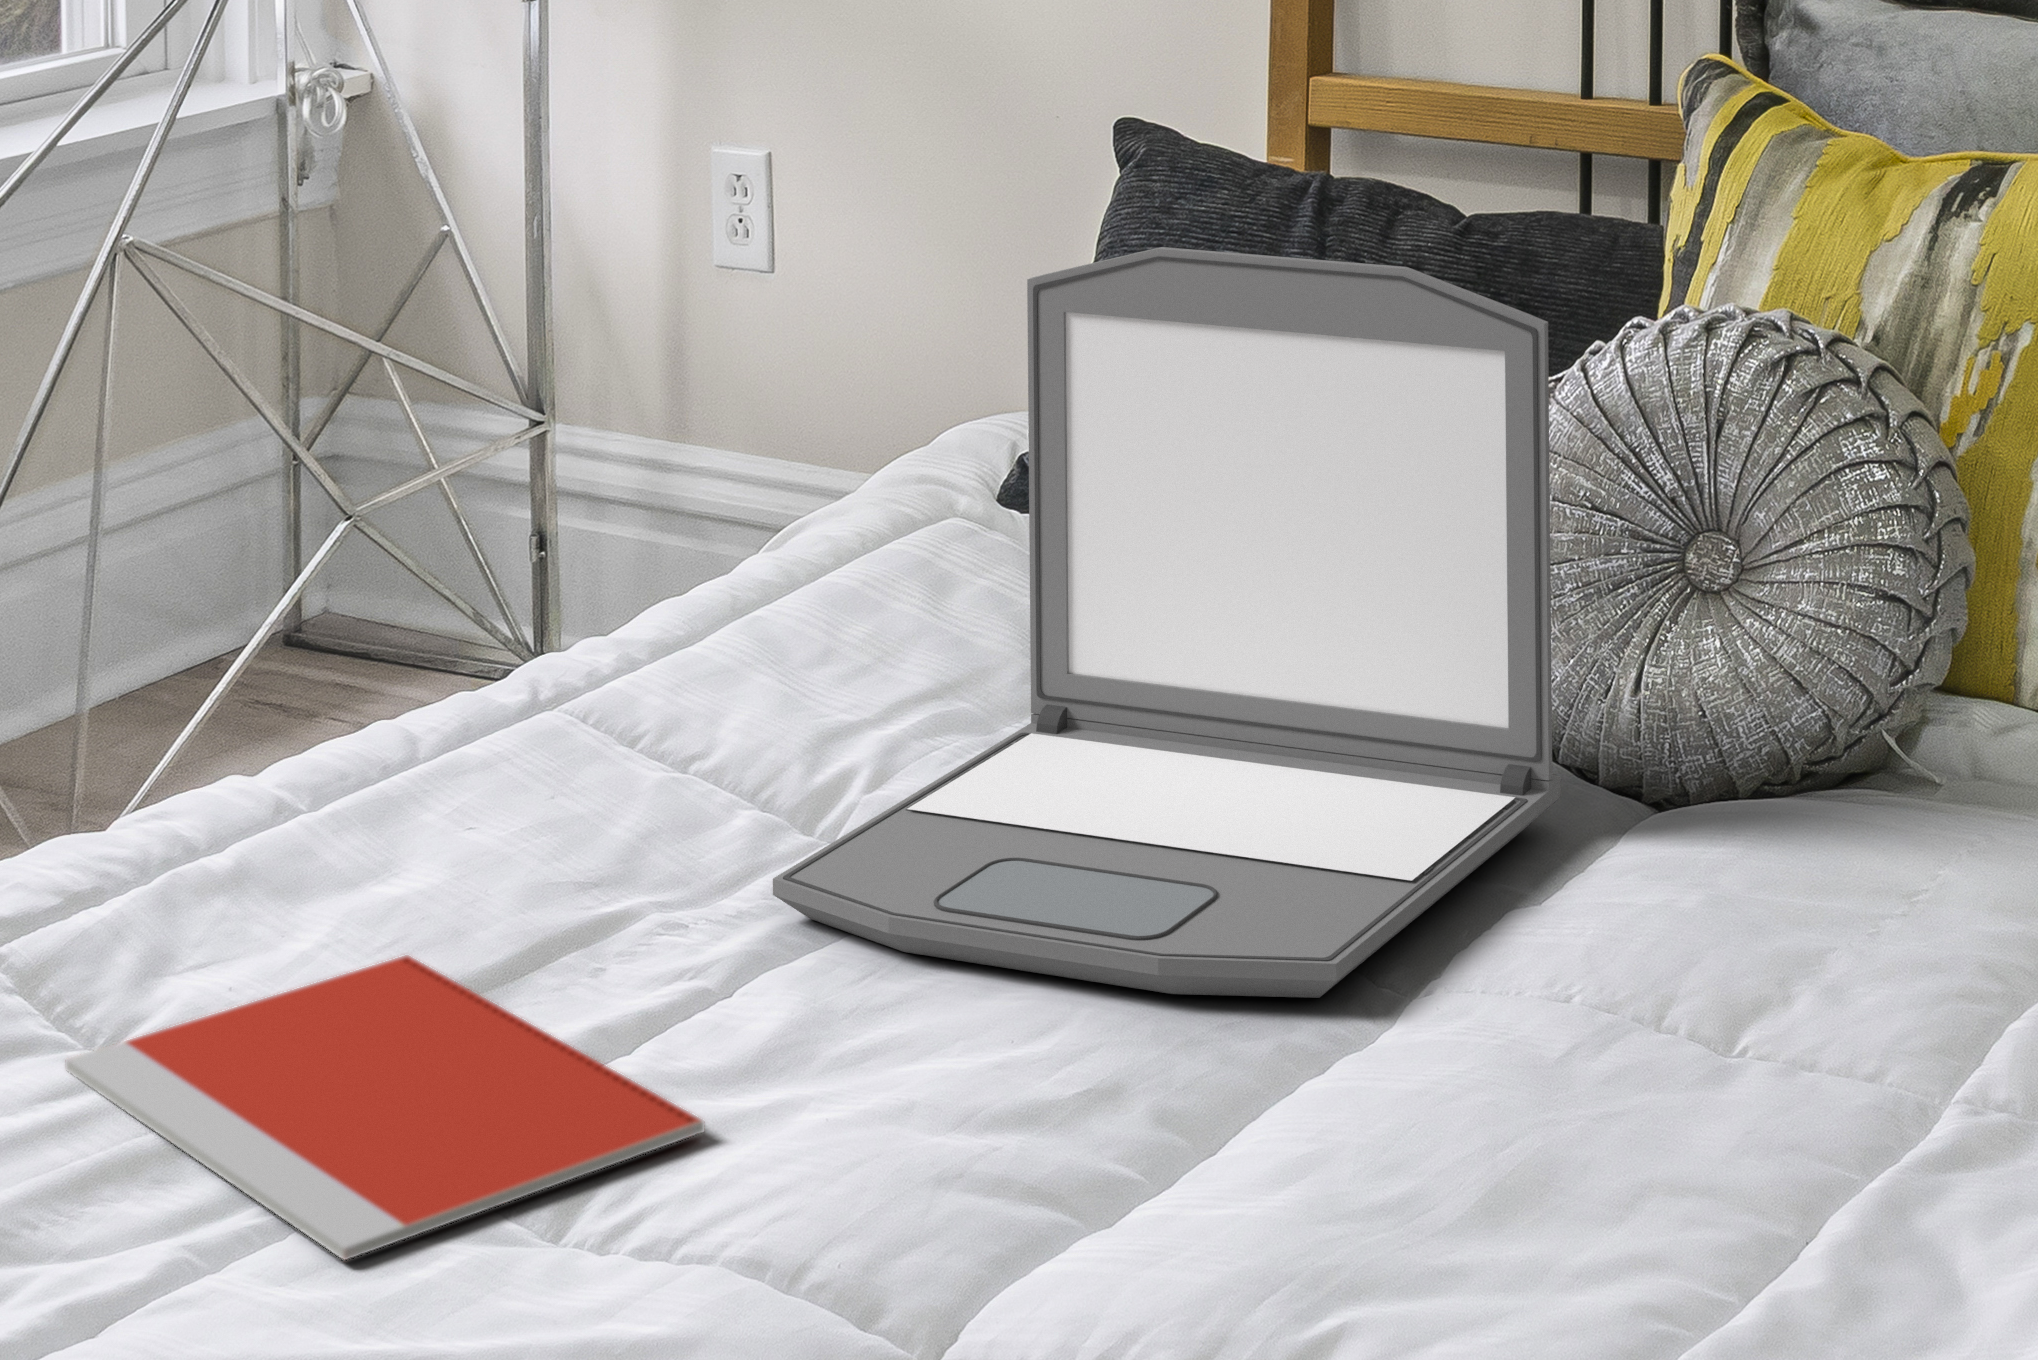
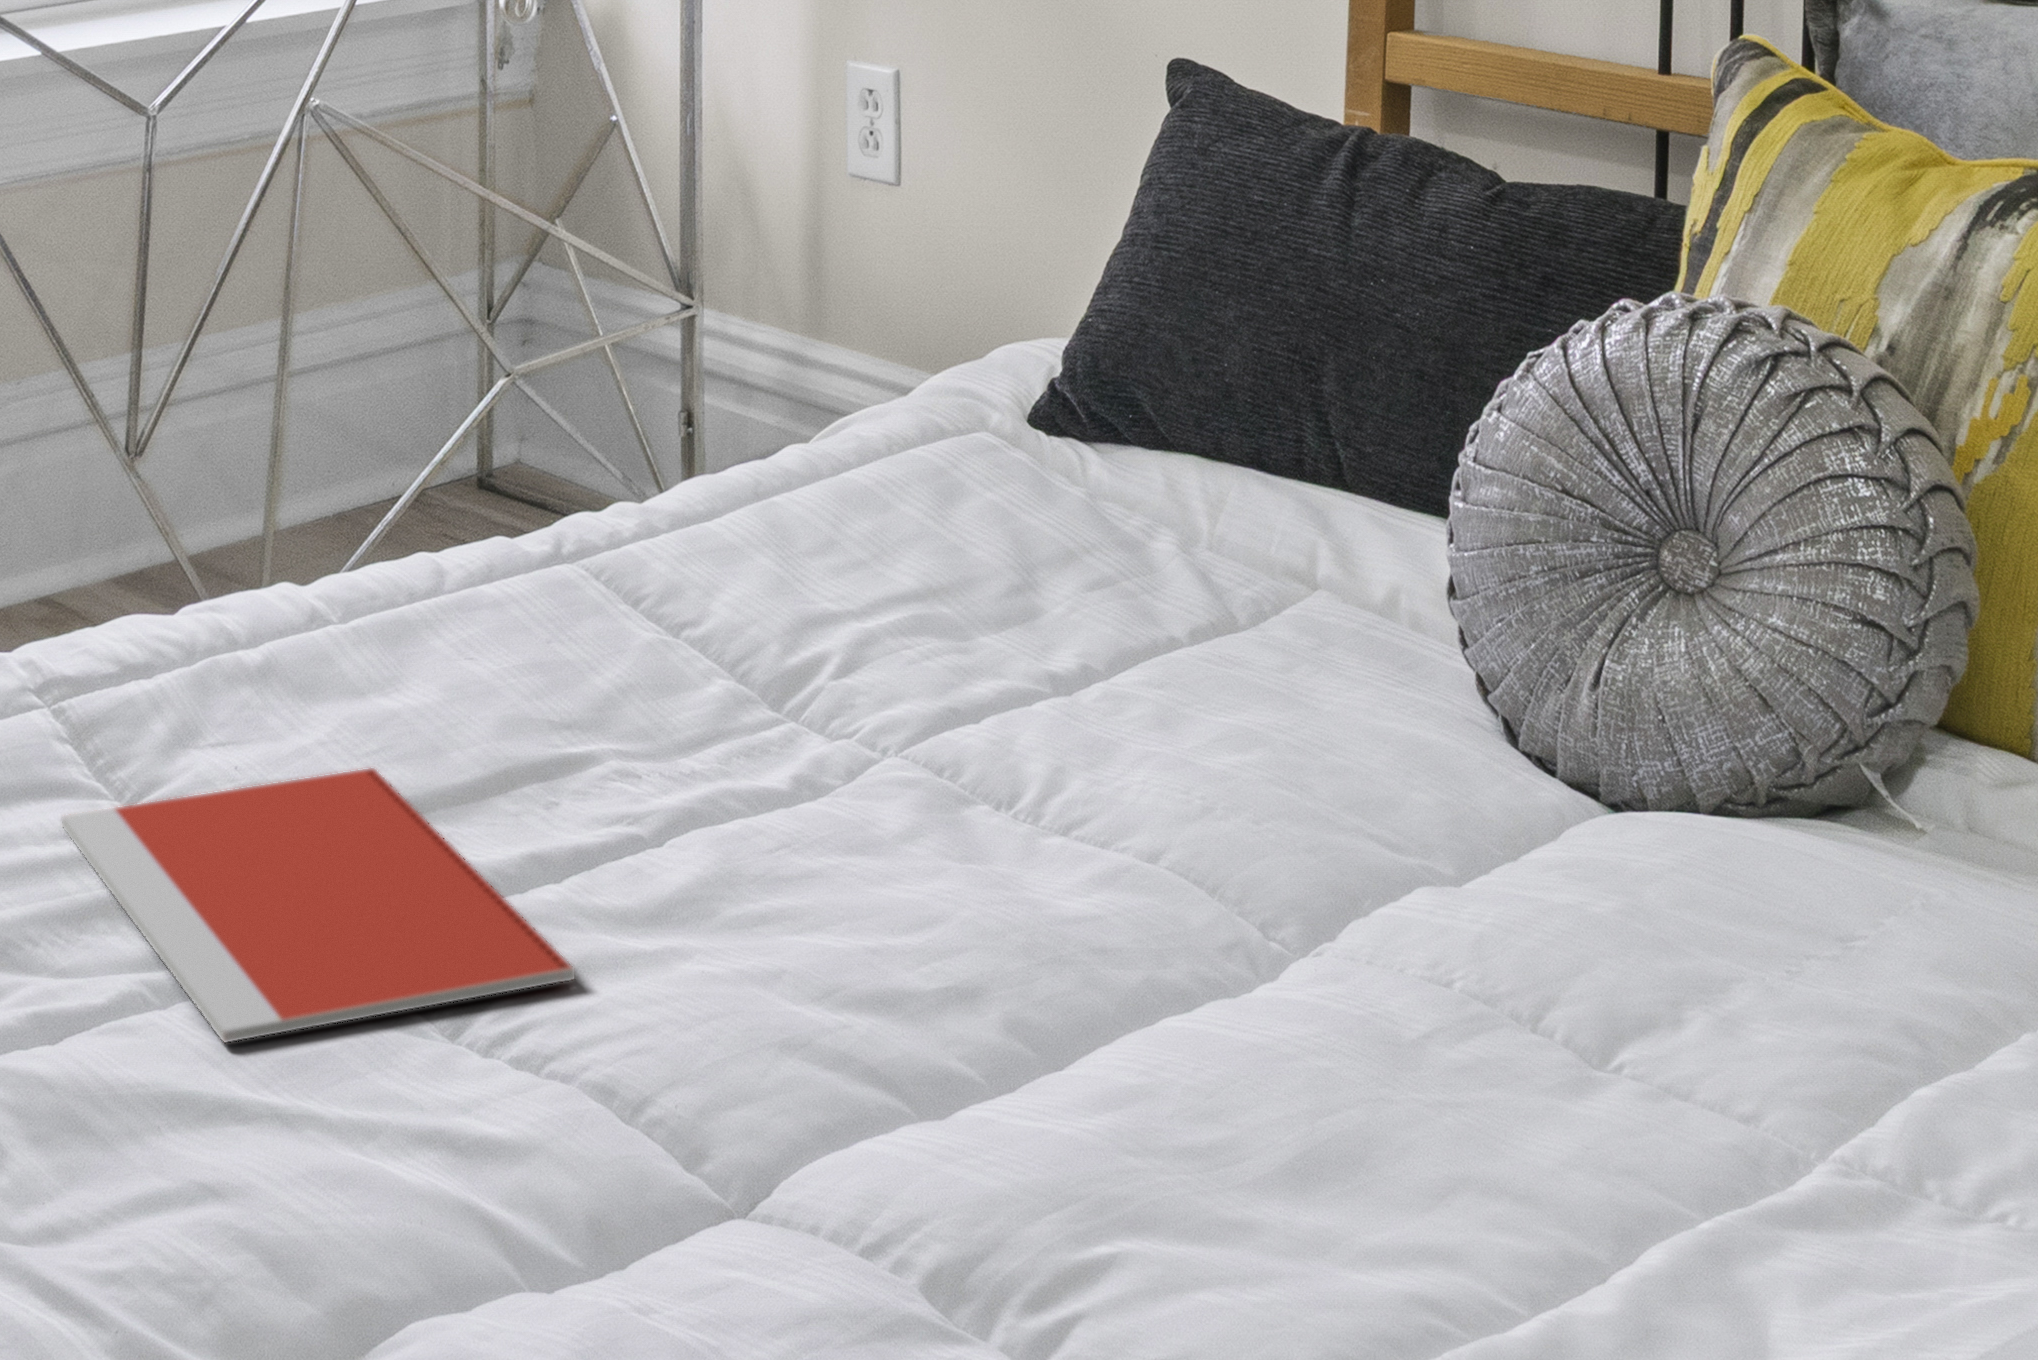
laptop: present [773,247,1561,998] -> none [706,176,1505,949]

